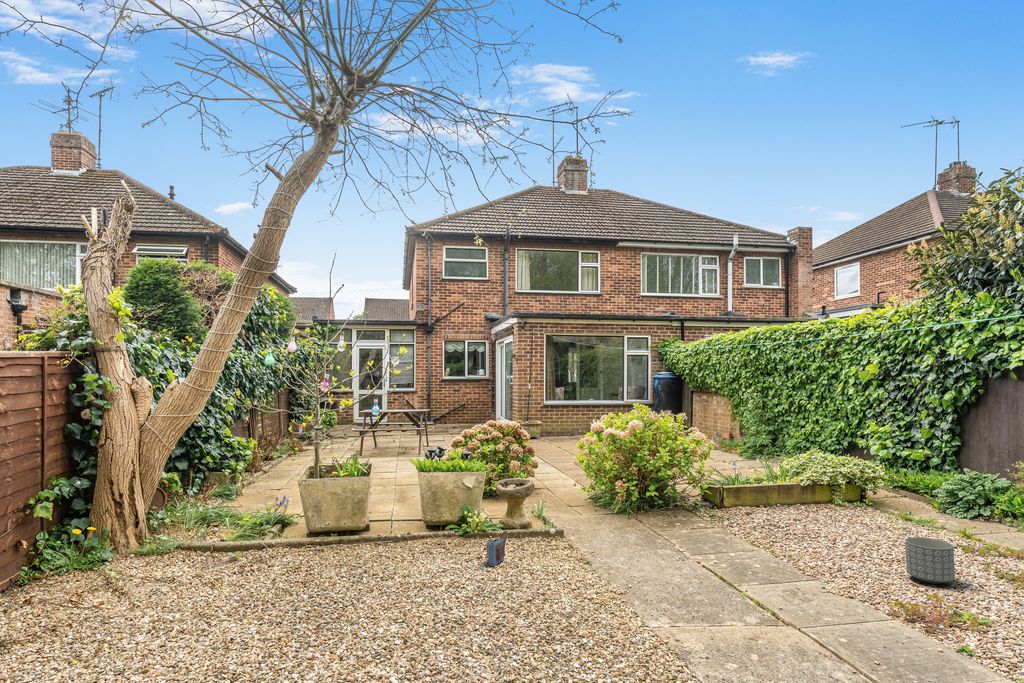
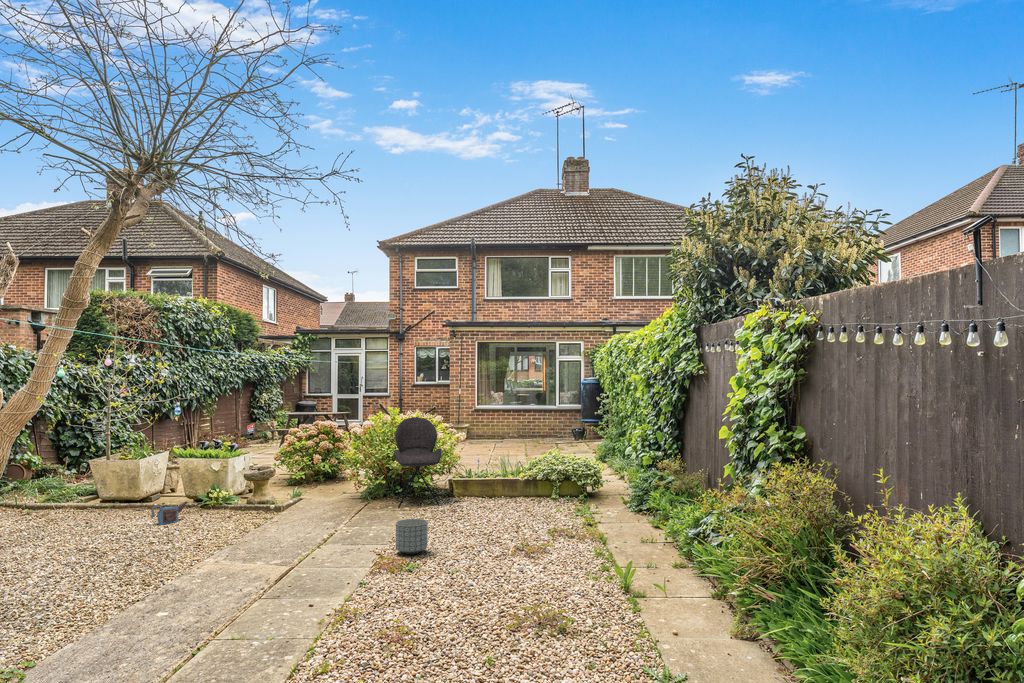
chair: none [678,413,752,521] -> present [394,417,442,508]

